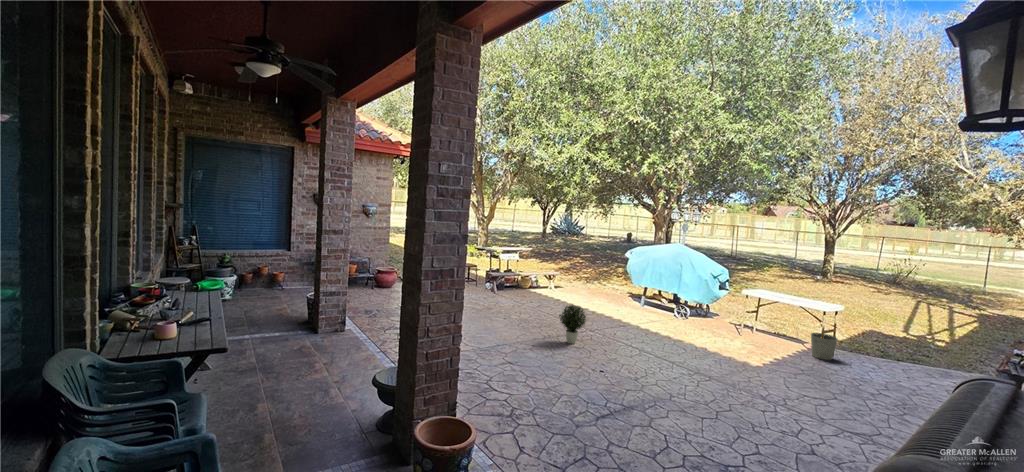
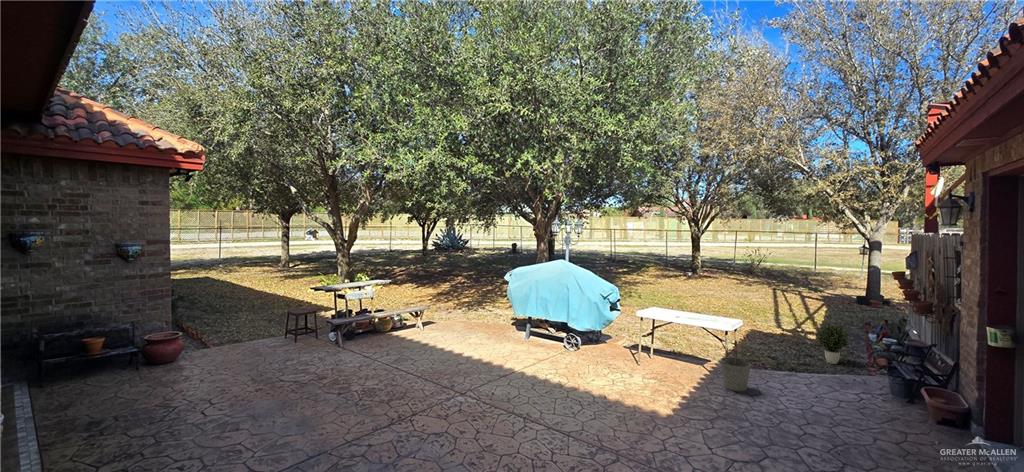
potted plant: present [559,305,586,344] -> present [816,325,849,364]

